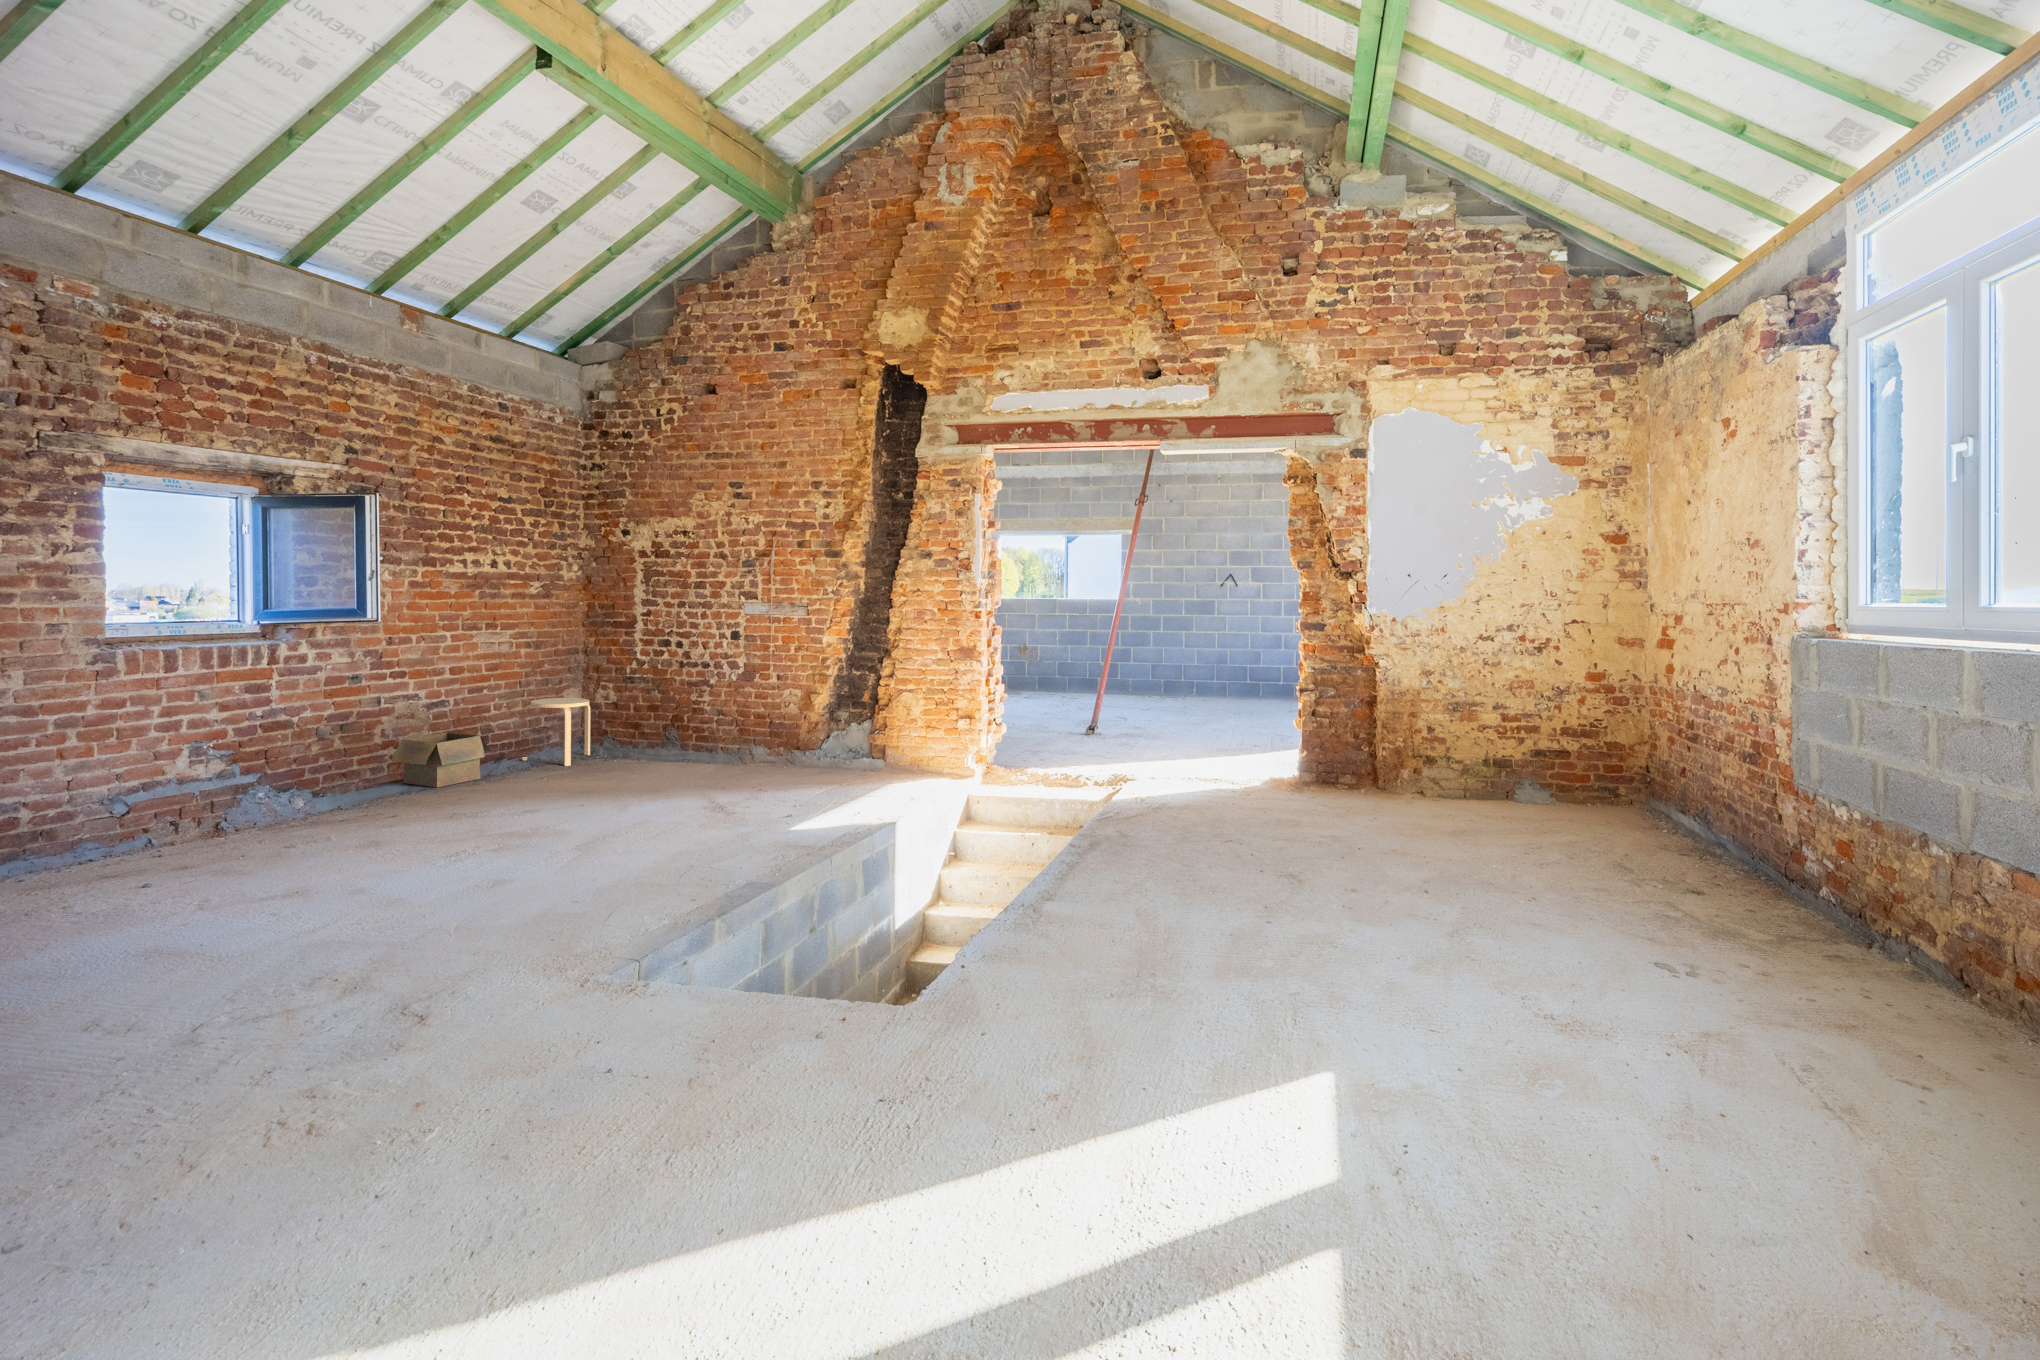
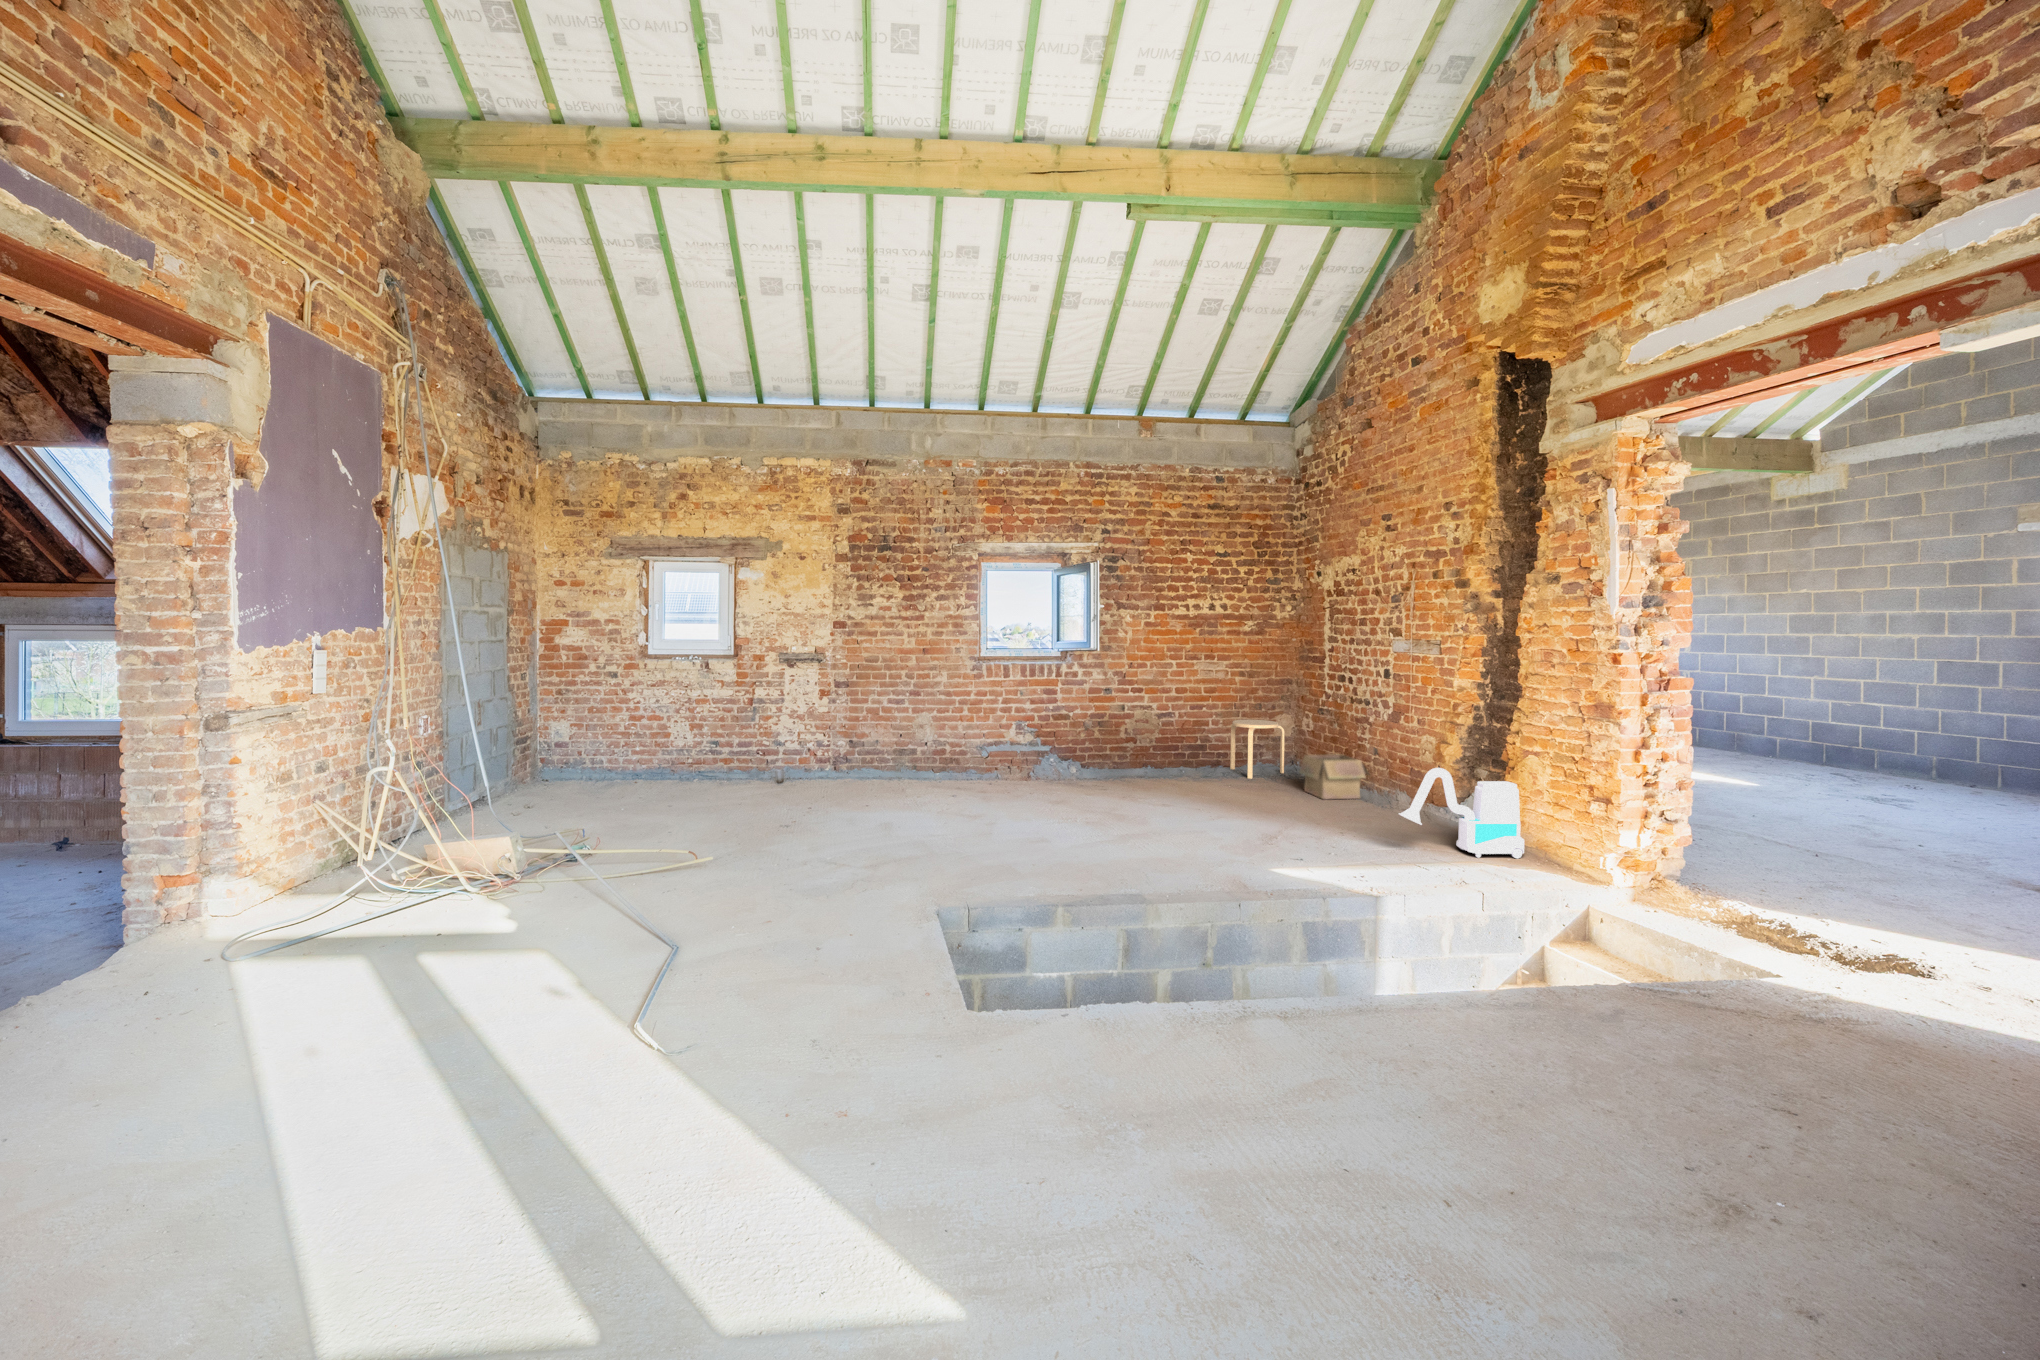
vacuum cleaner: none [835,717,909,788] -> present [1398,768,1524,858]
box: present [392,732,491,788] -> present [1300,754,1369,799]

